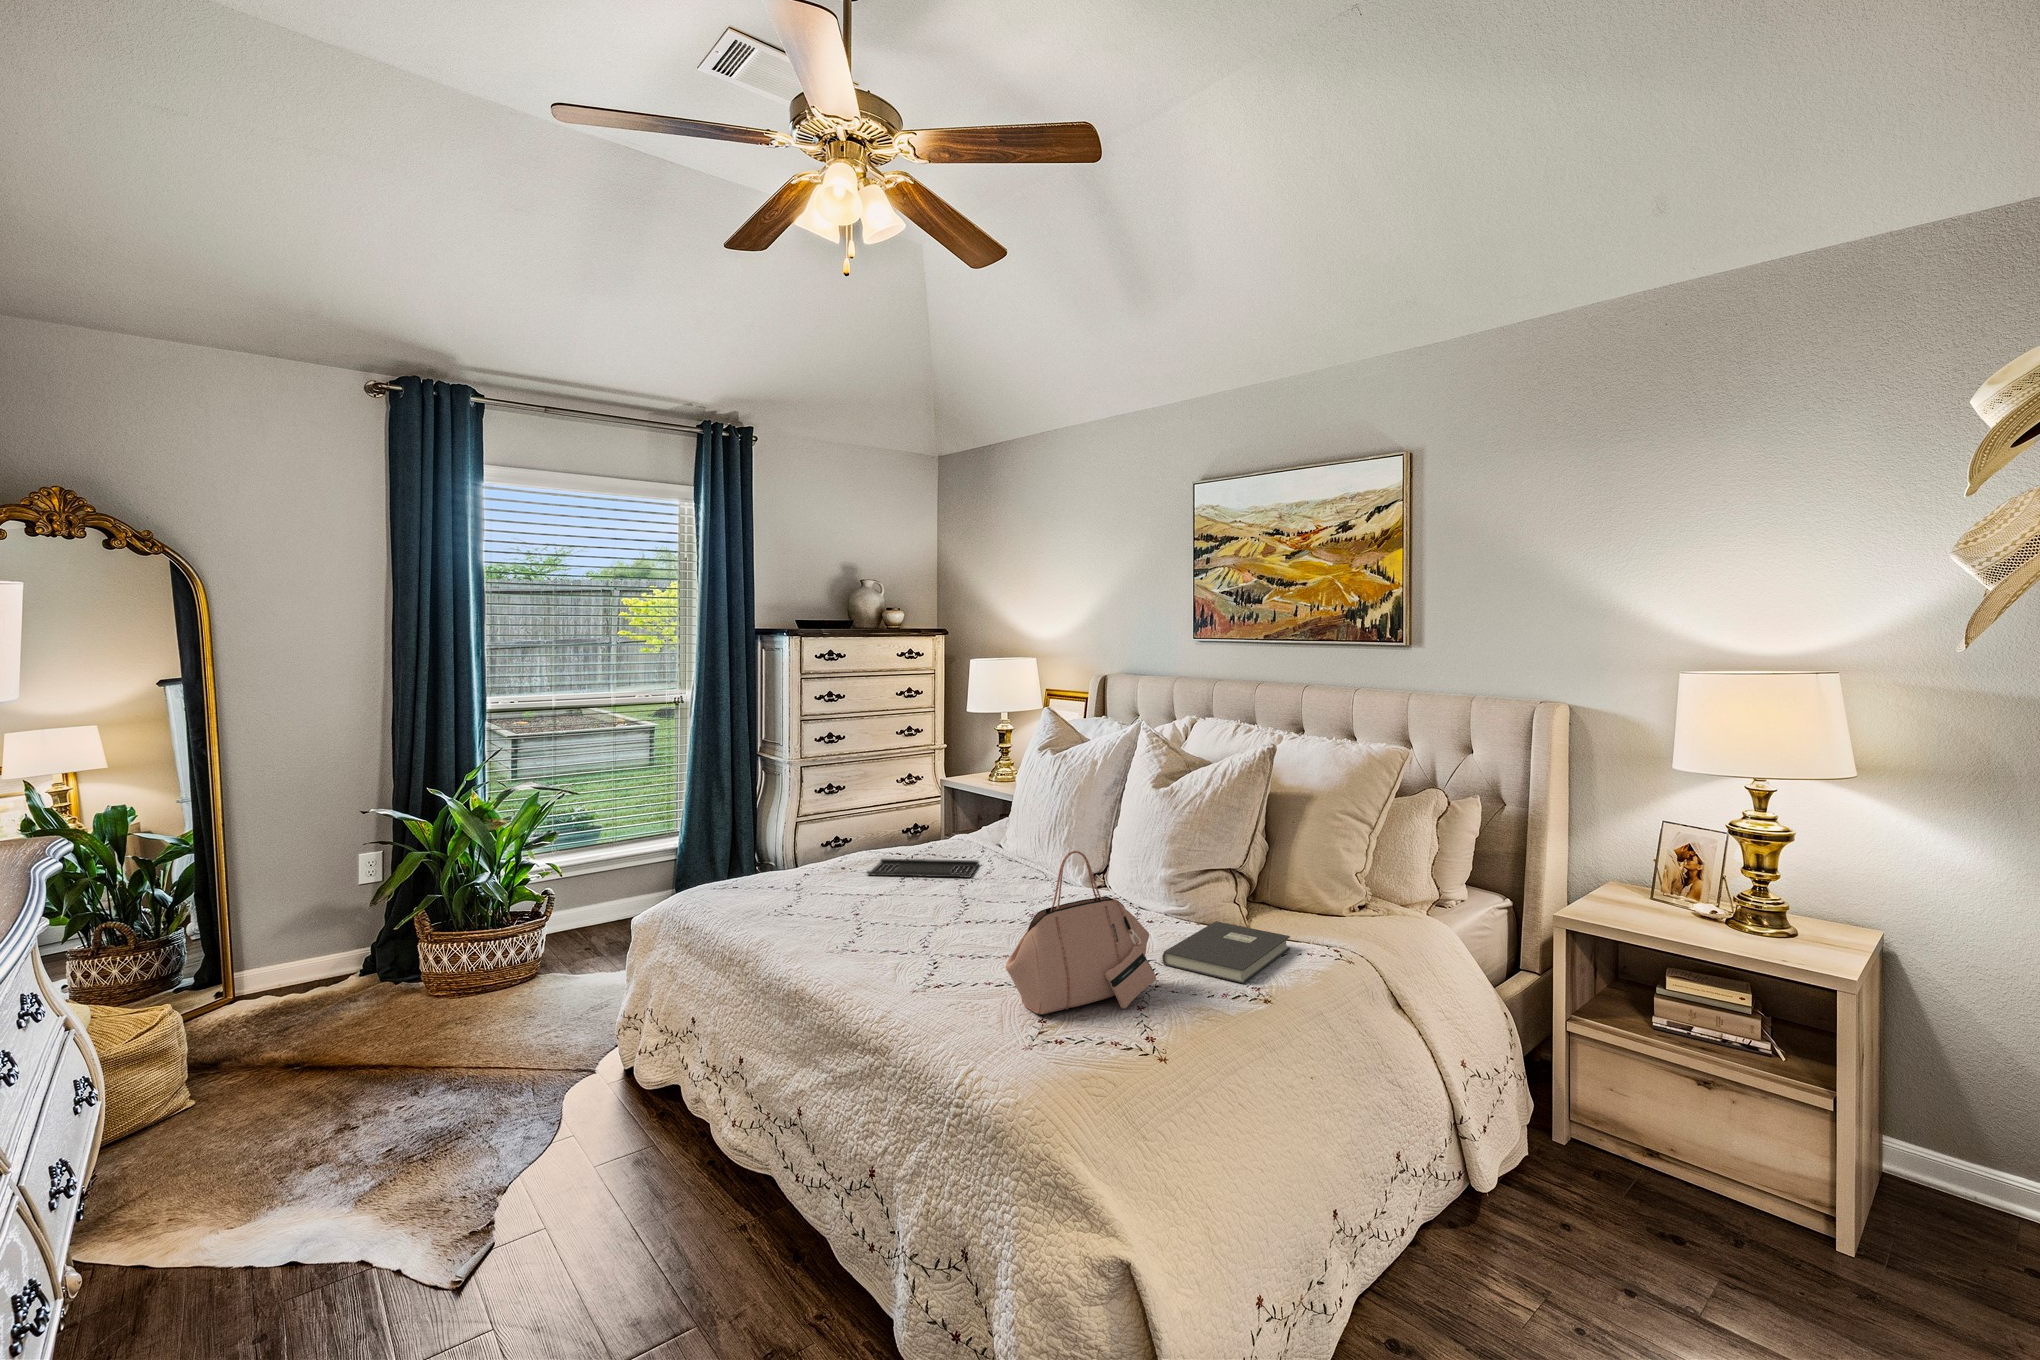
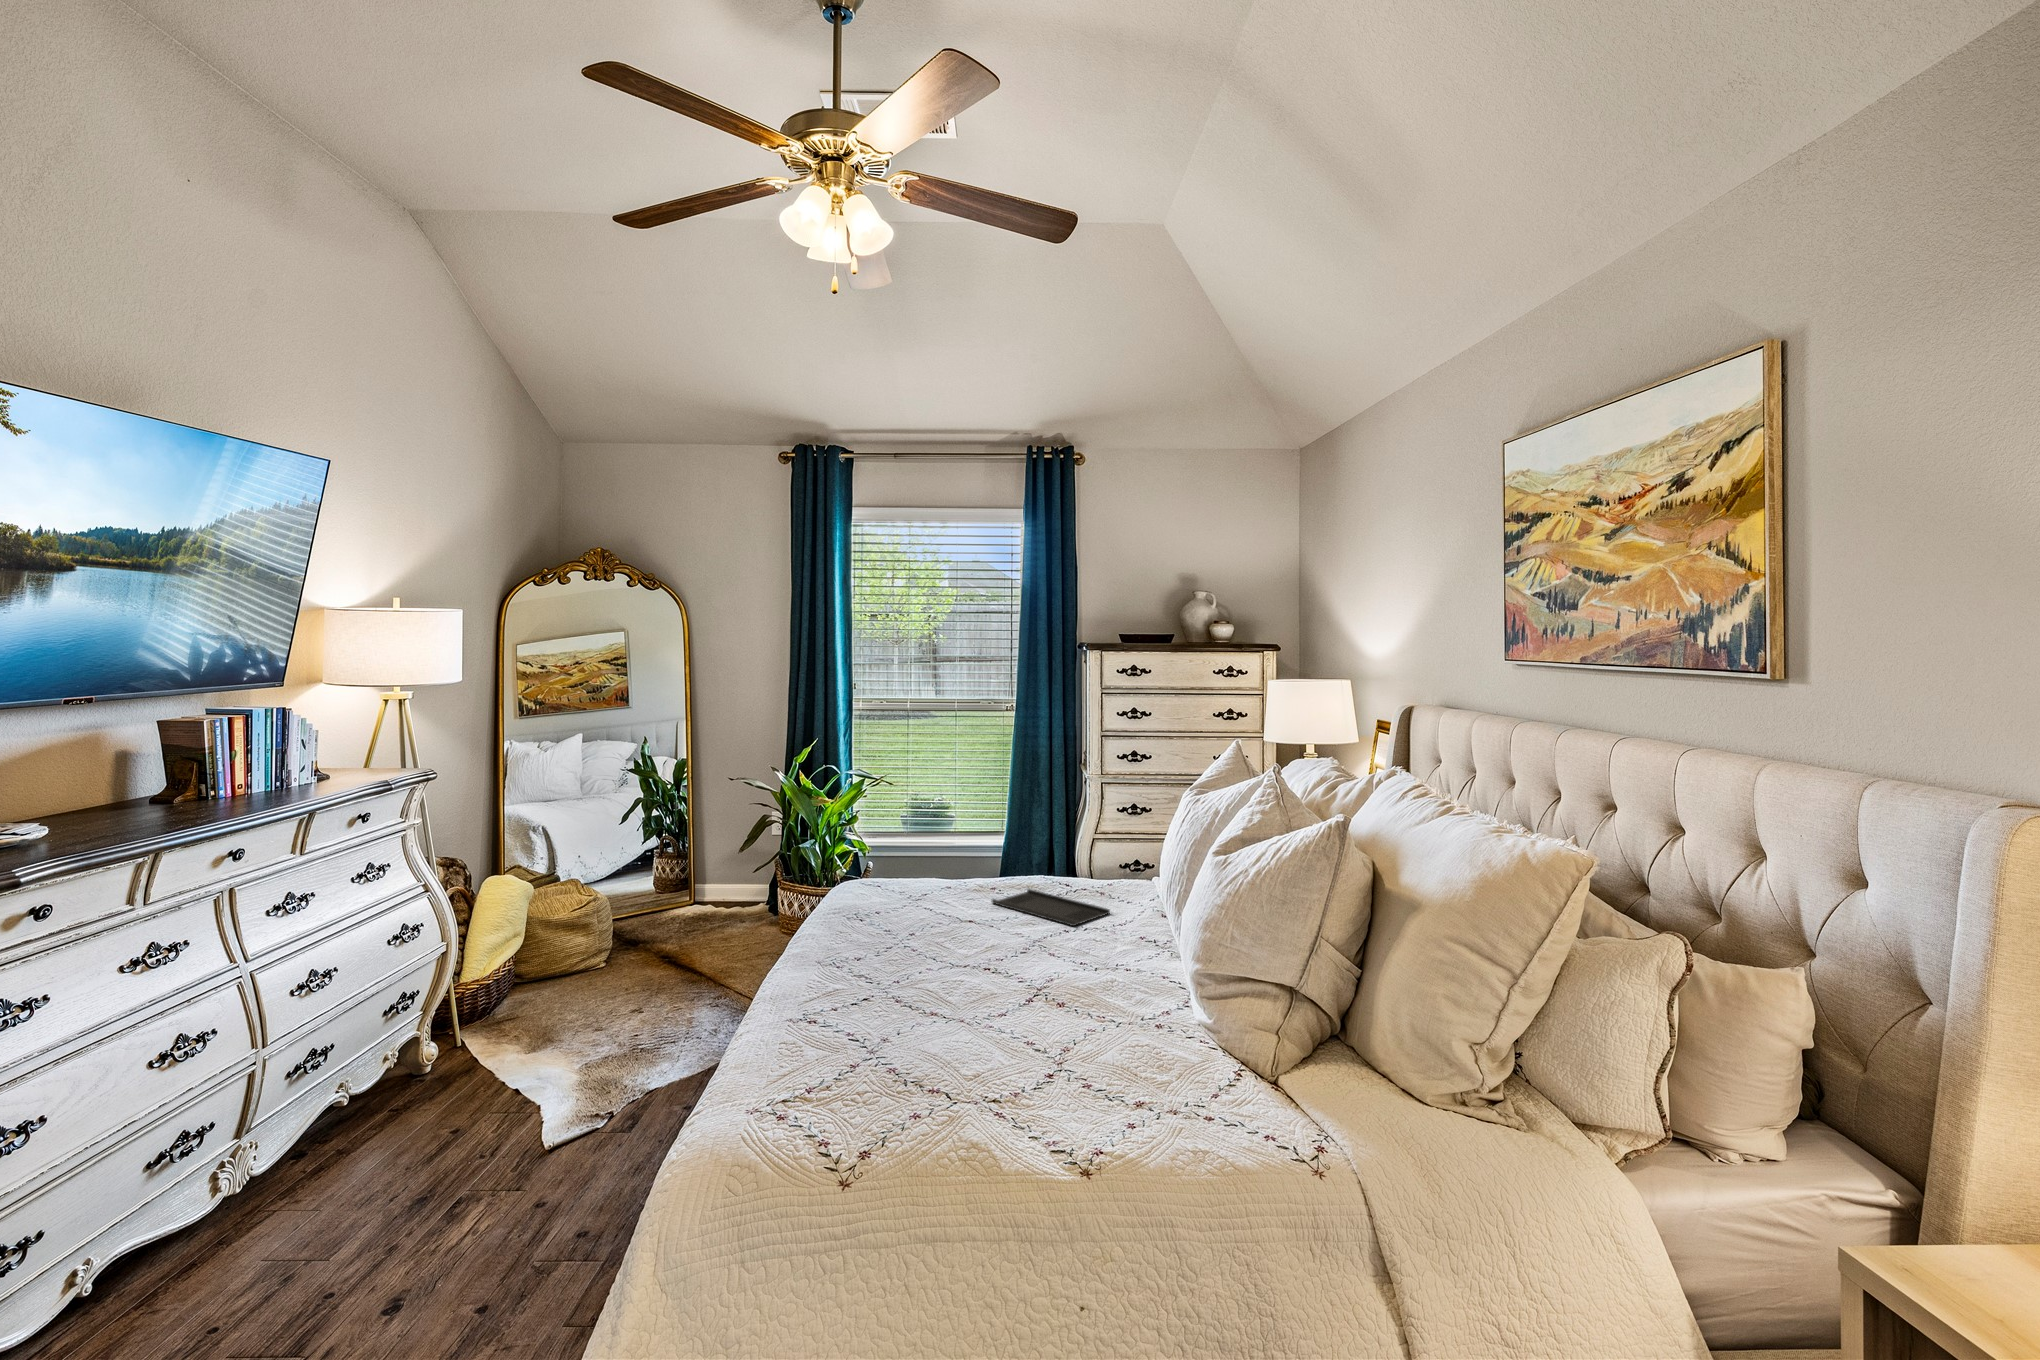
handbag: present [1005,851,1156,1014] -> none [826,914,1015,1117]
book: present [1162,921,1290,983] -> none [1071,1047,1261,1137]

